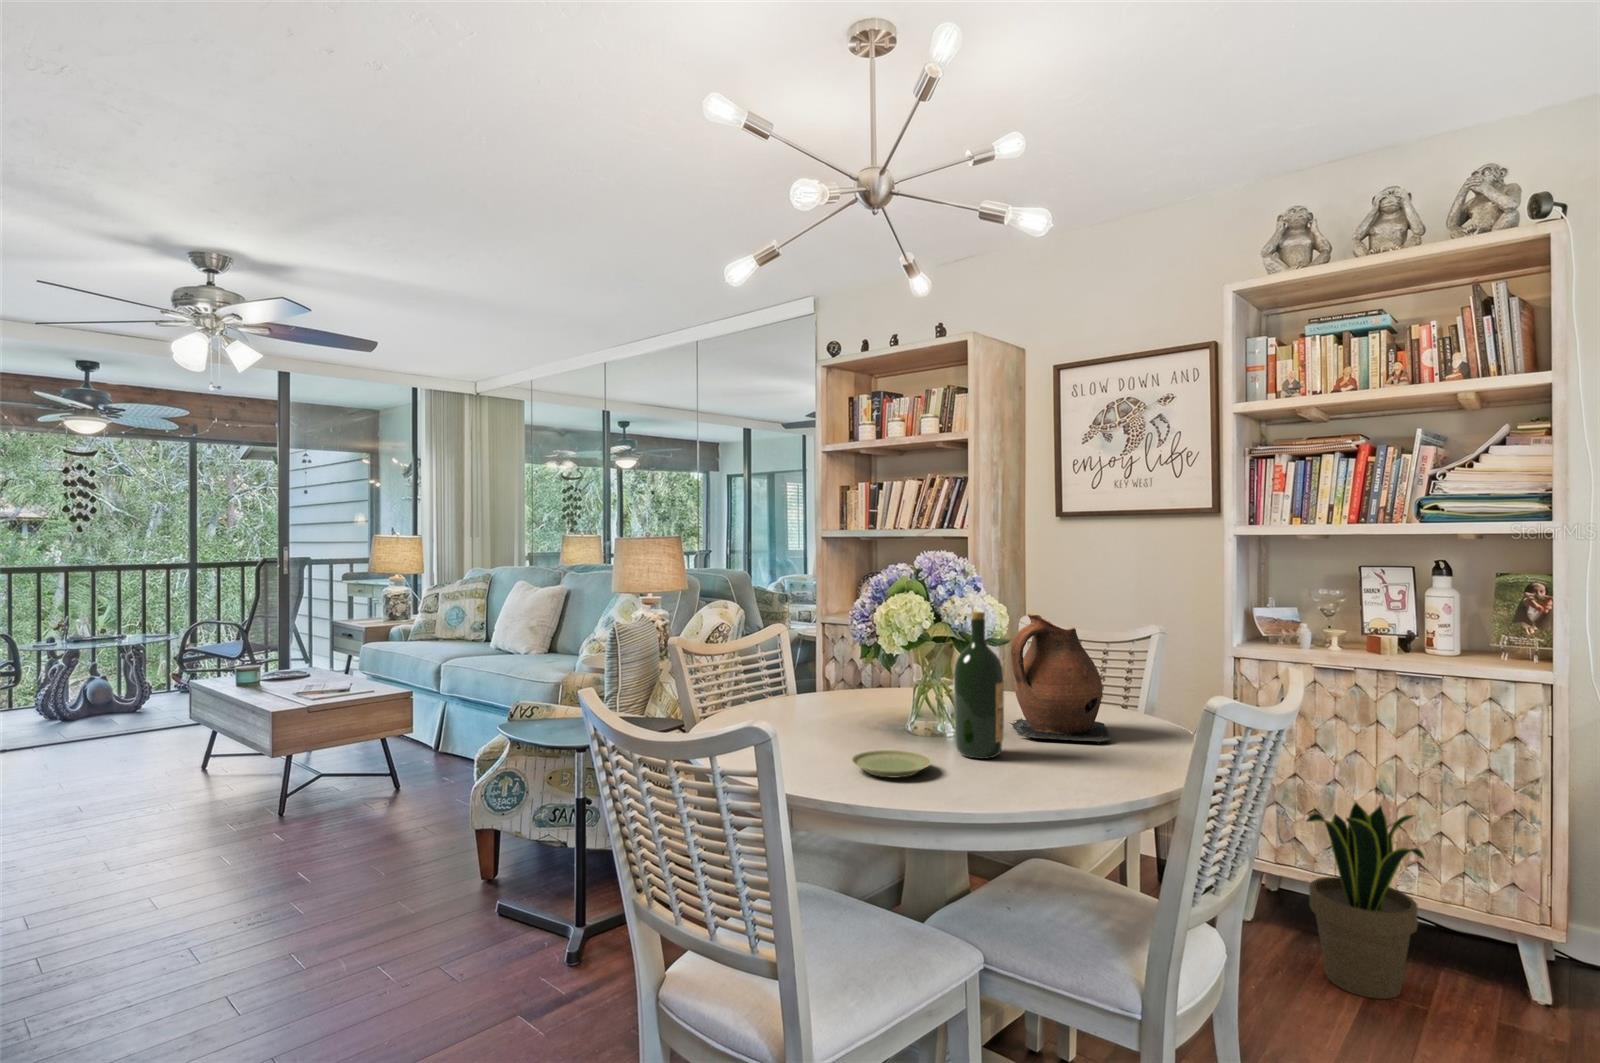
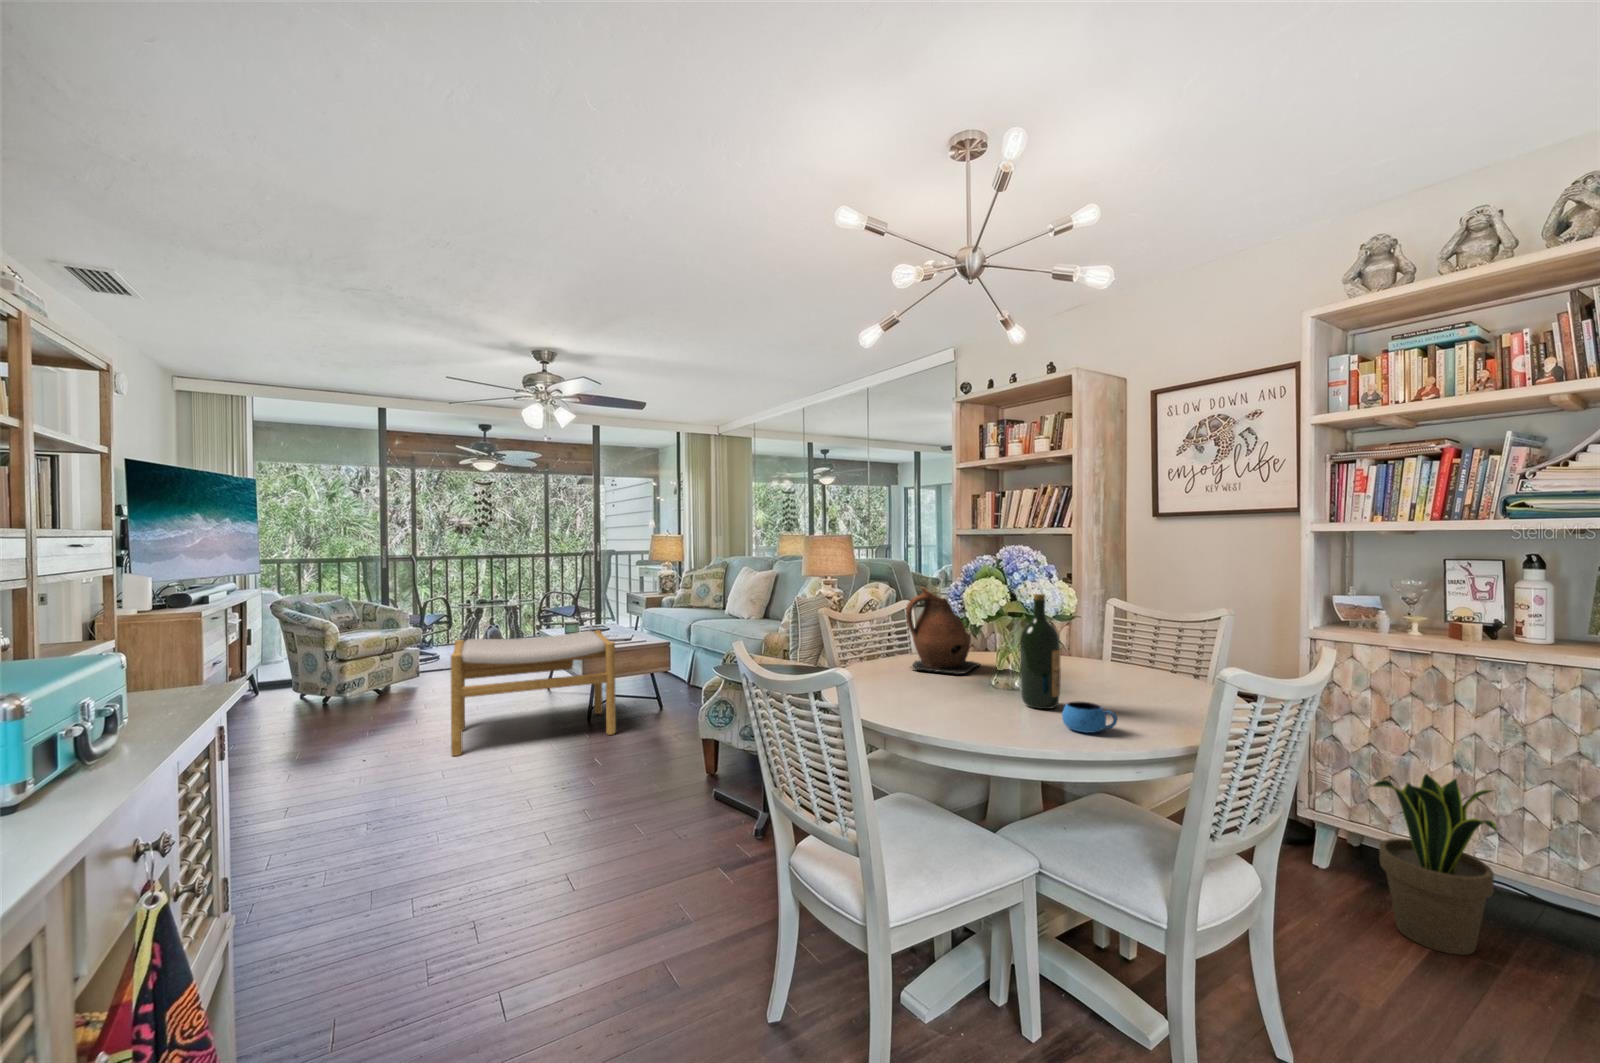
ceramic pitcher: present [1010,614,1111,744] -> present [906,587,980,674]
footstool: none [38,680,330,893] -> present [451,630,616,756]
mug: none [1018,747,1083,786] -> present [1062,701,1117,733]
plate: present [851,750,932,777] -> none [933,697,995,718]

